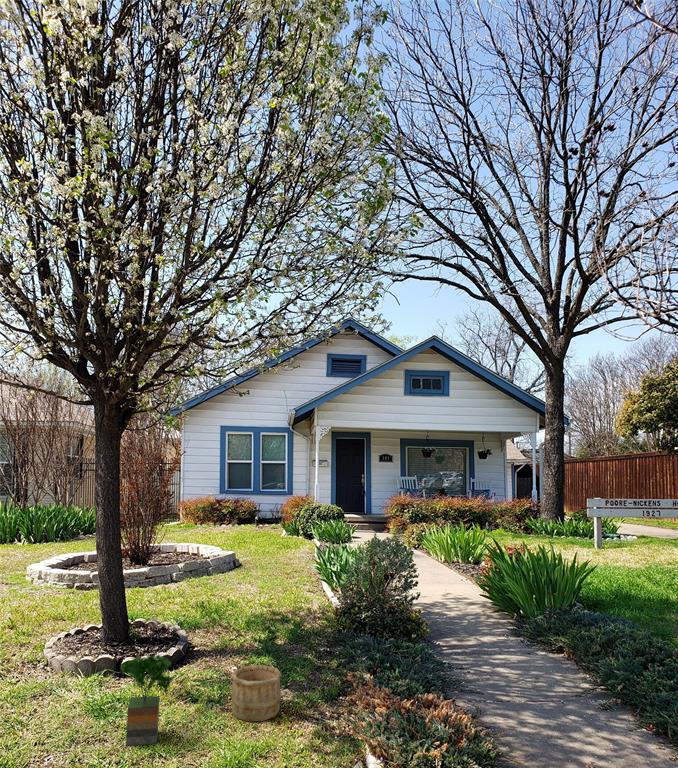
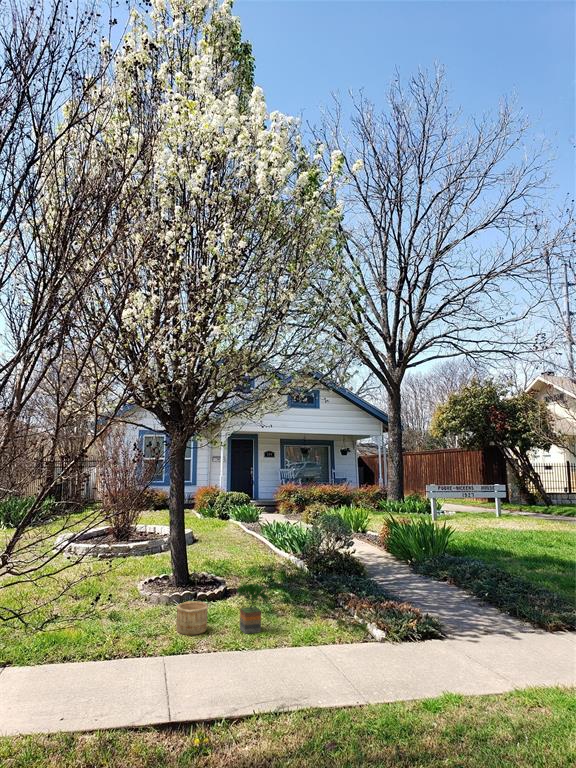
wooden bucket: present [231,665,282,721] -> present [176,601,208,635]

